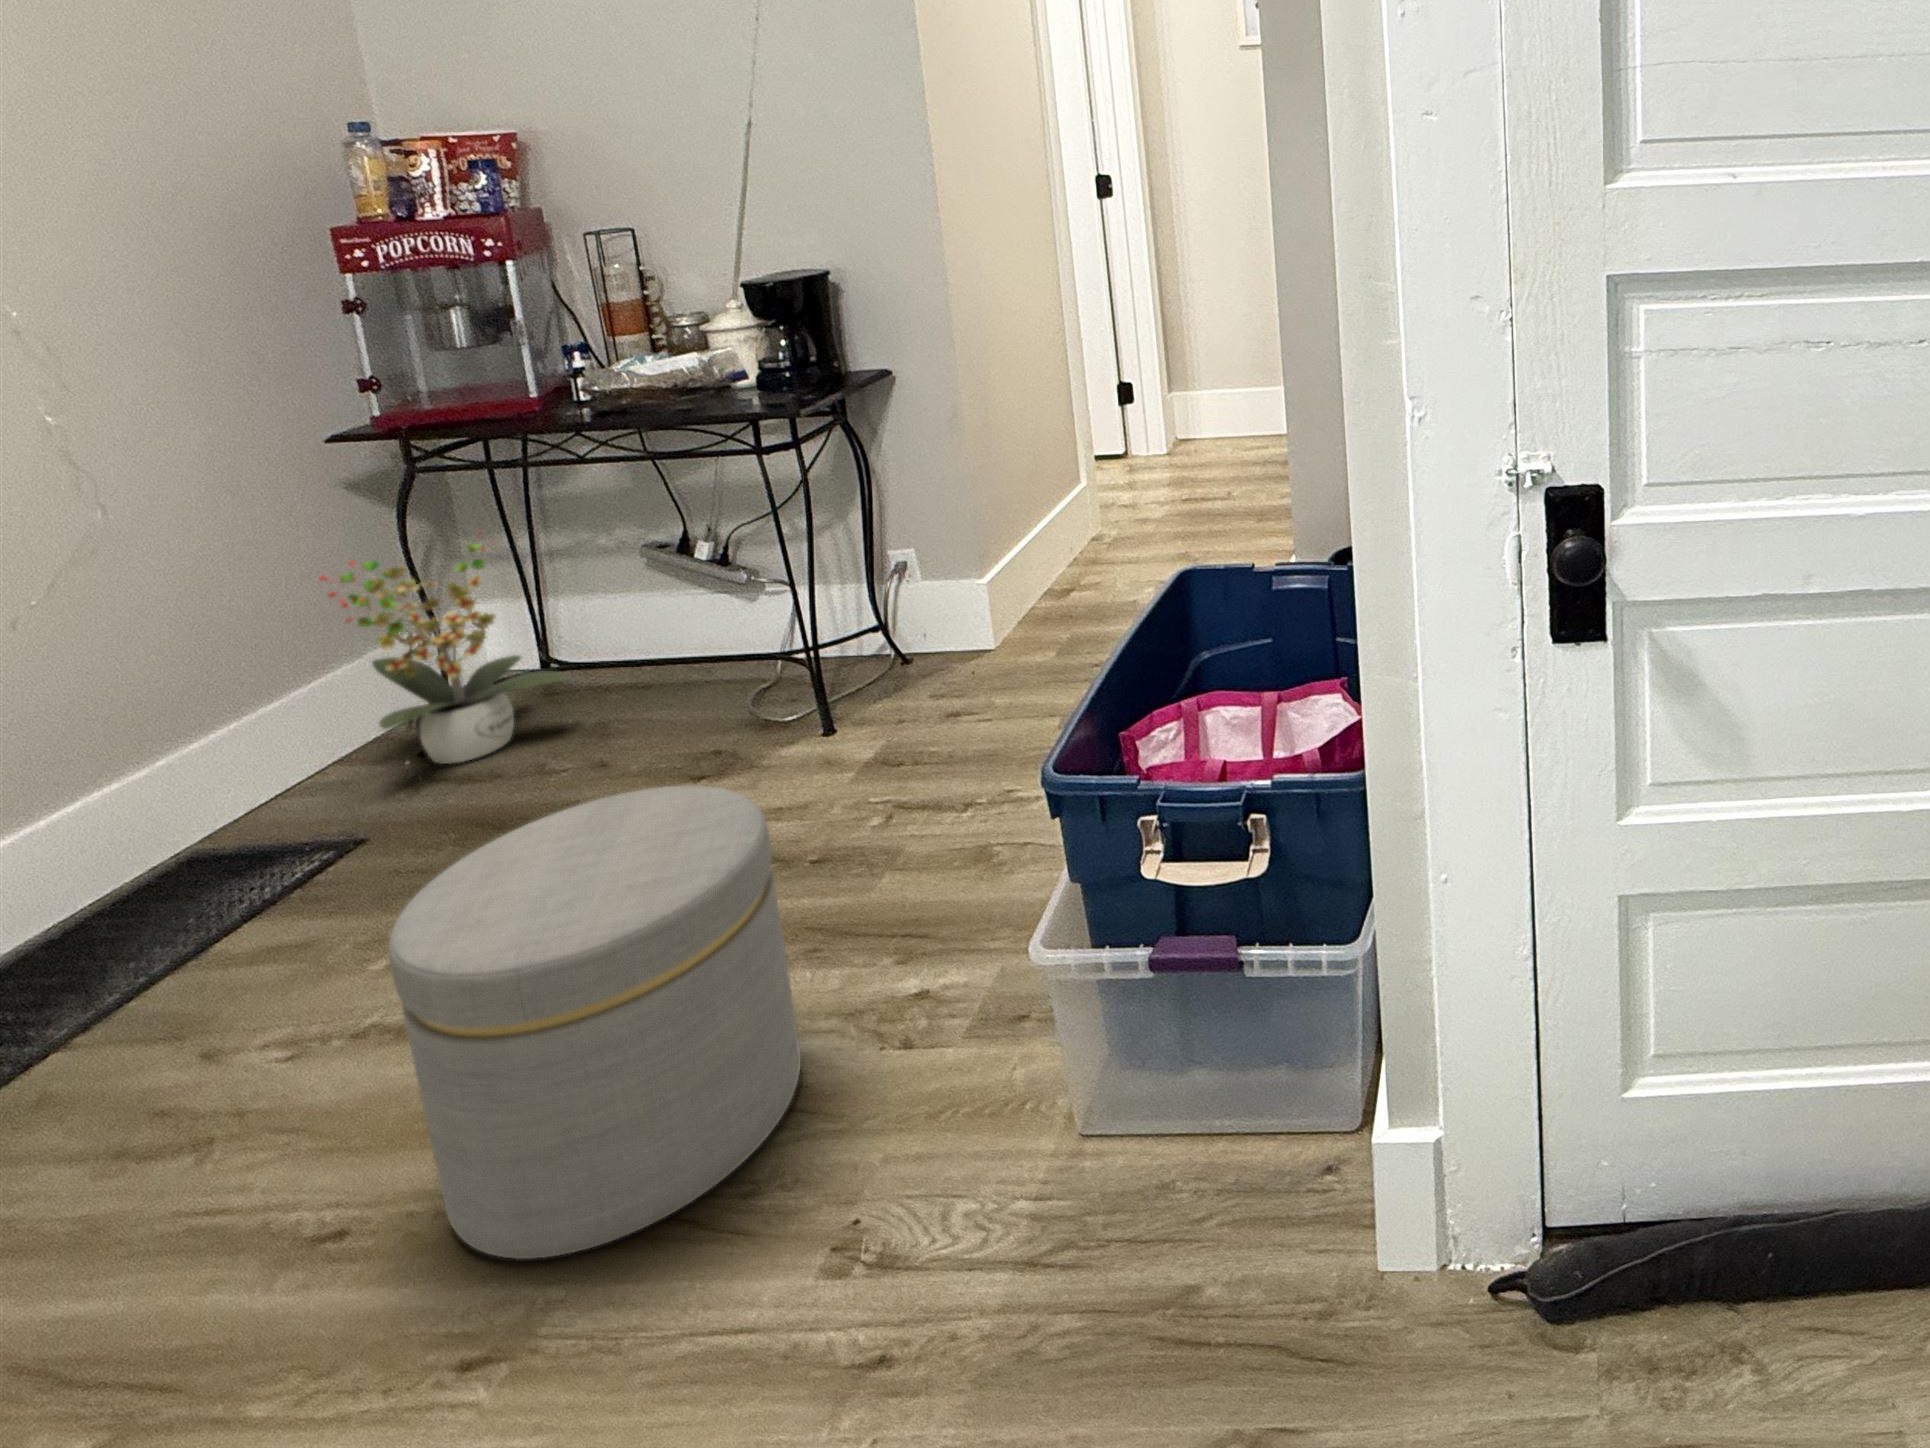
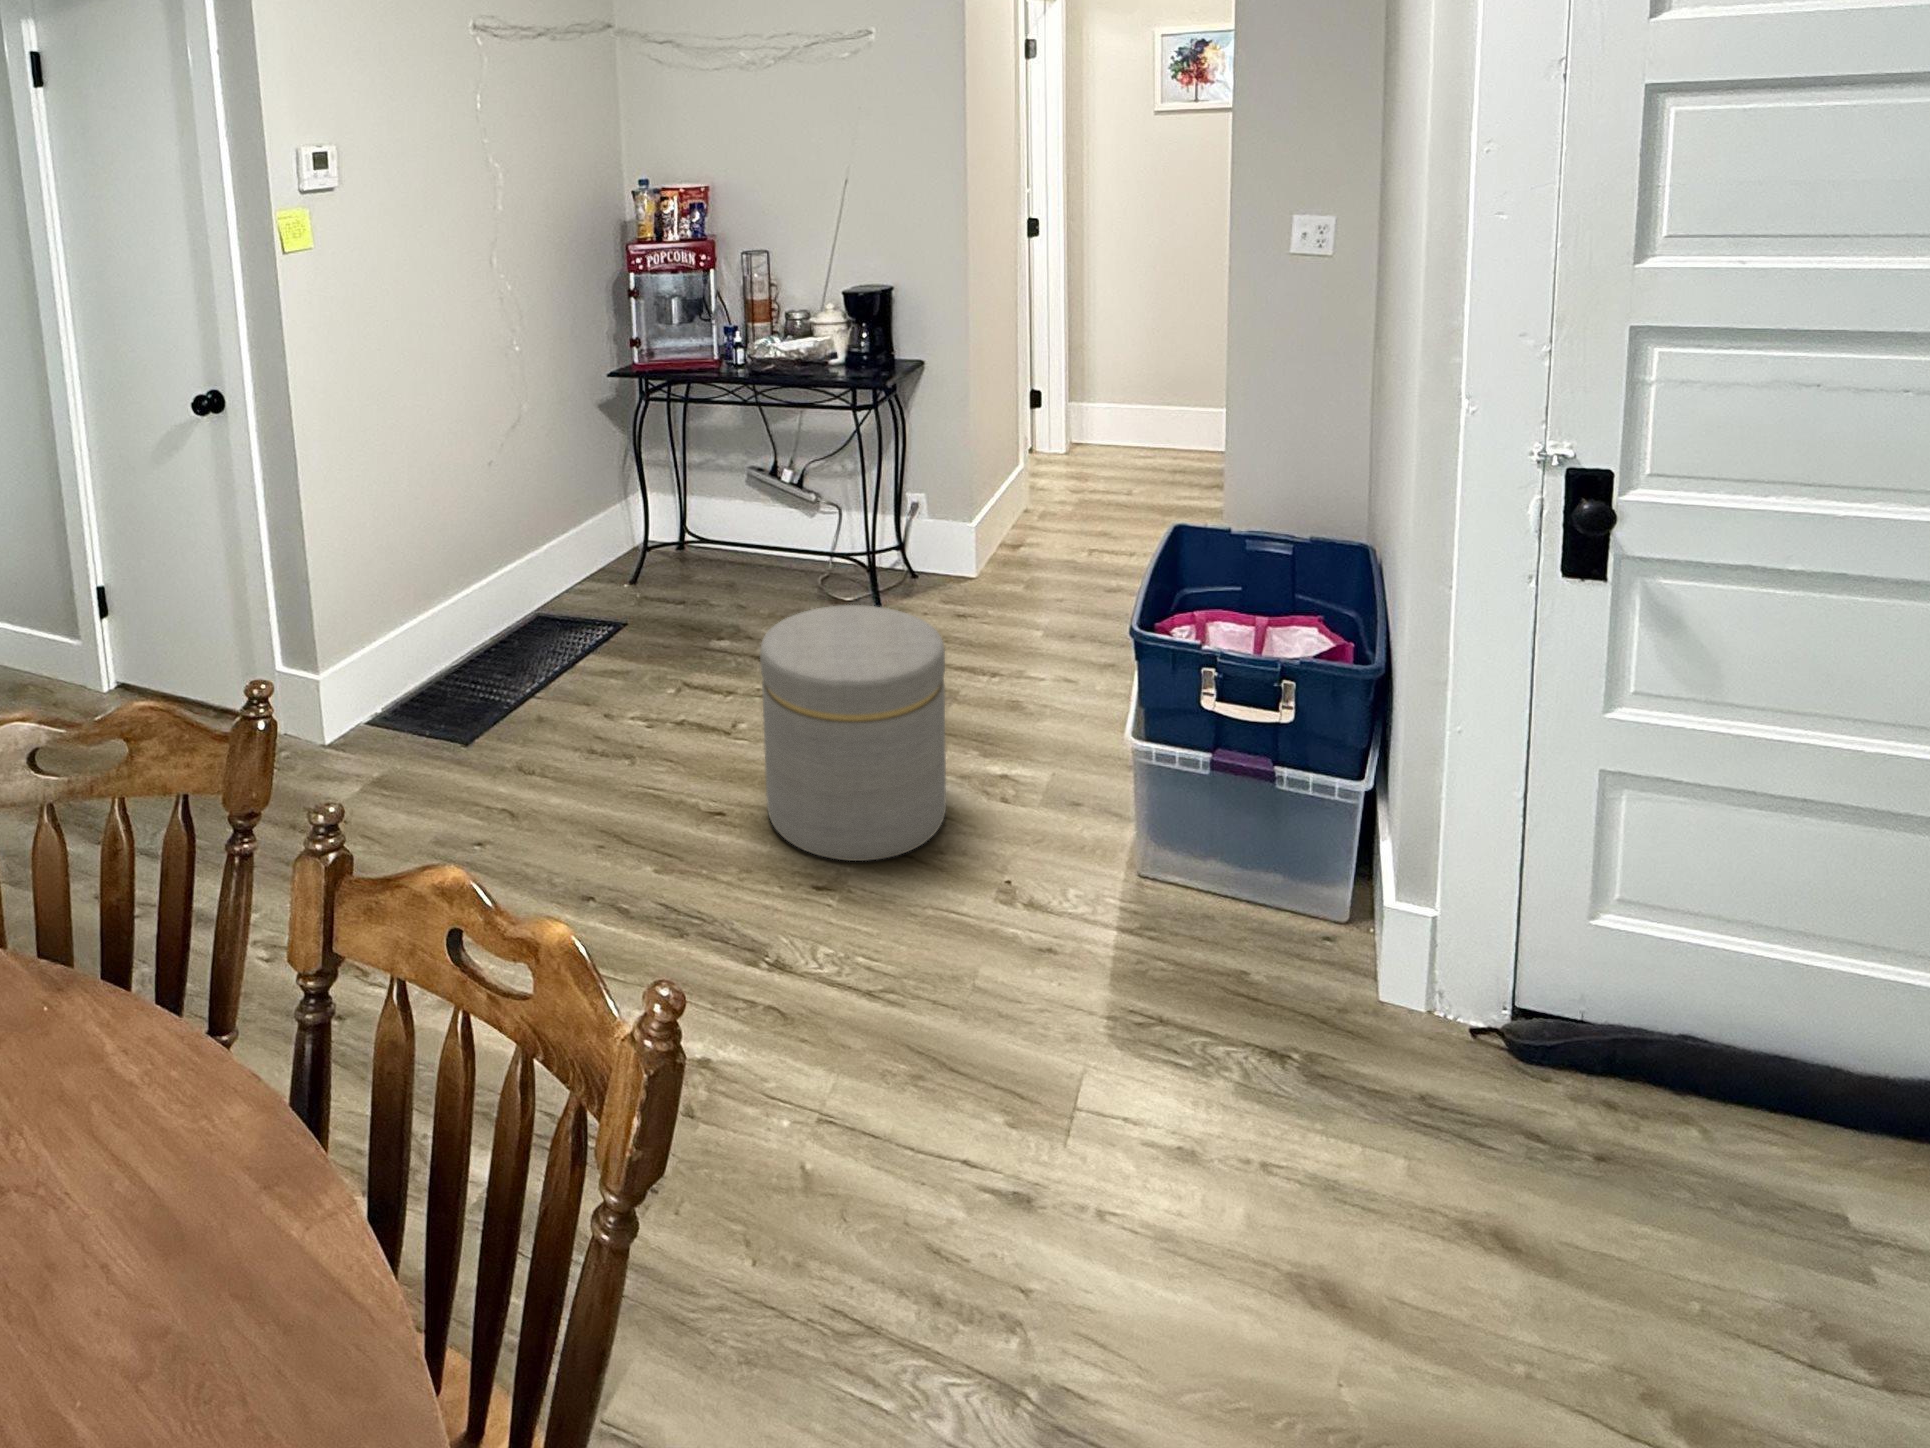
potted plant: present [320,533,565,764] -> none [597,443,714,591]

